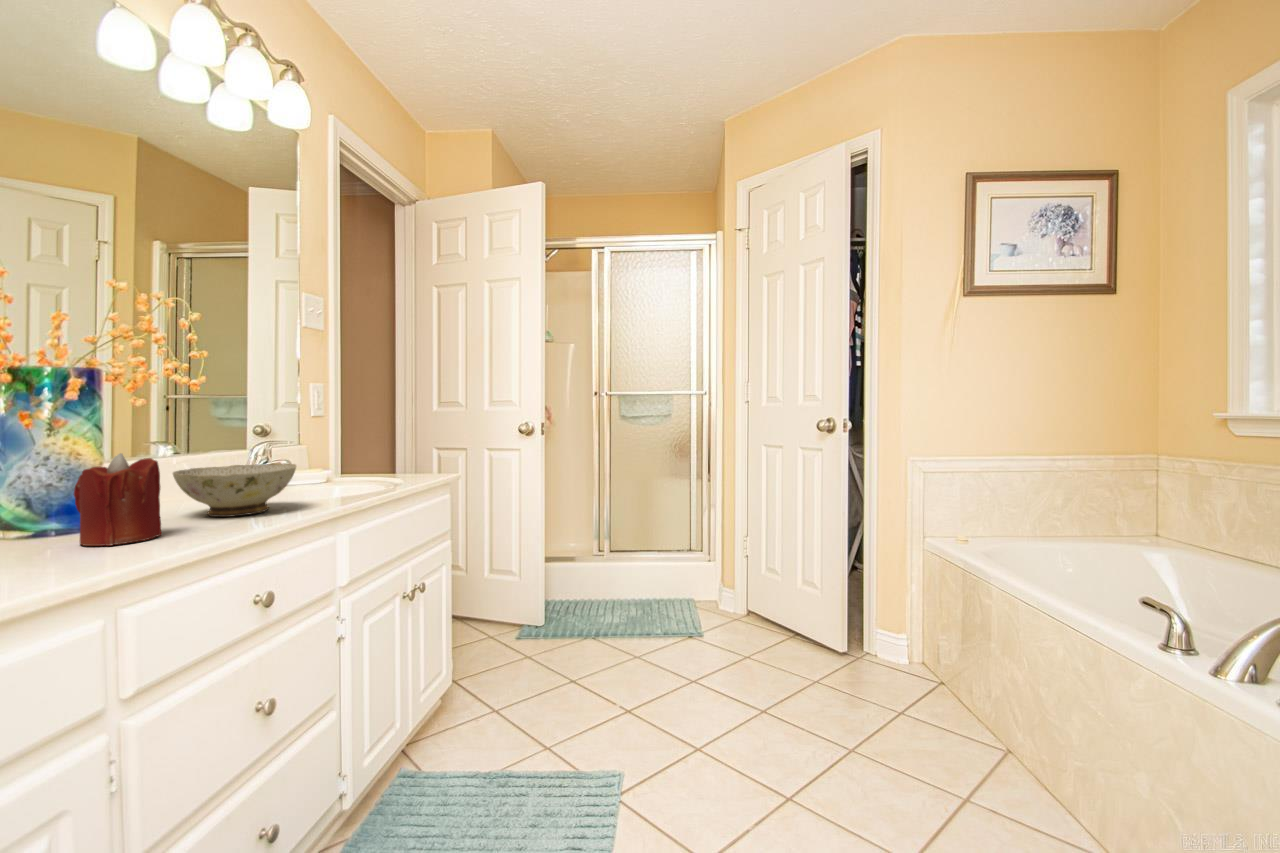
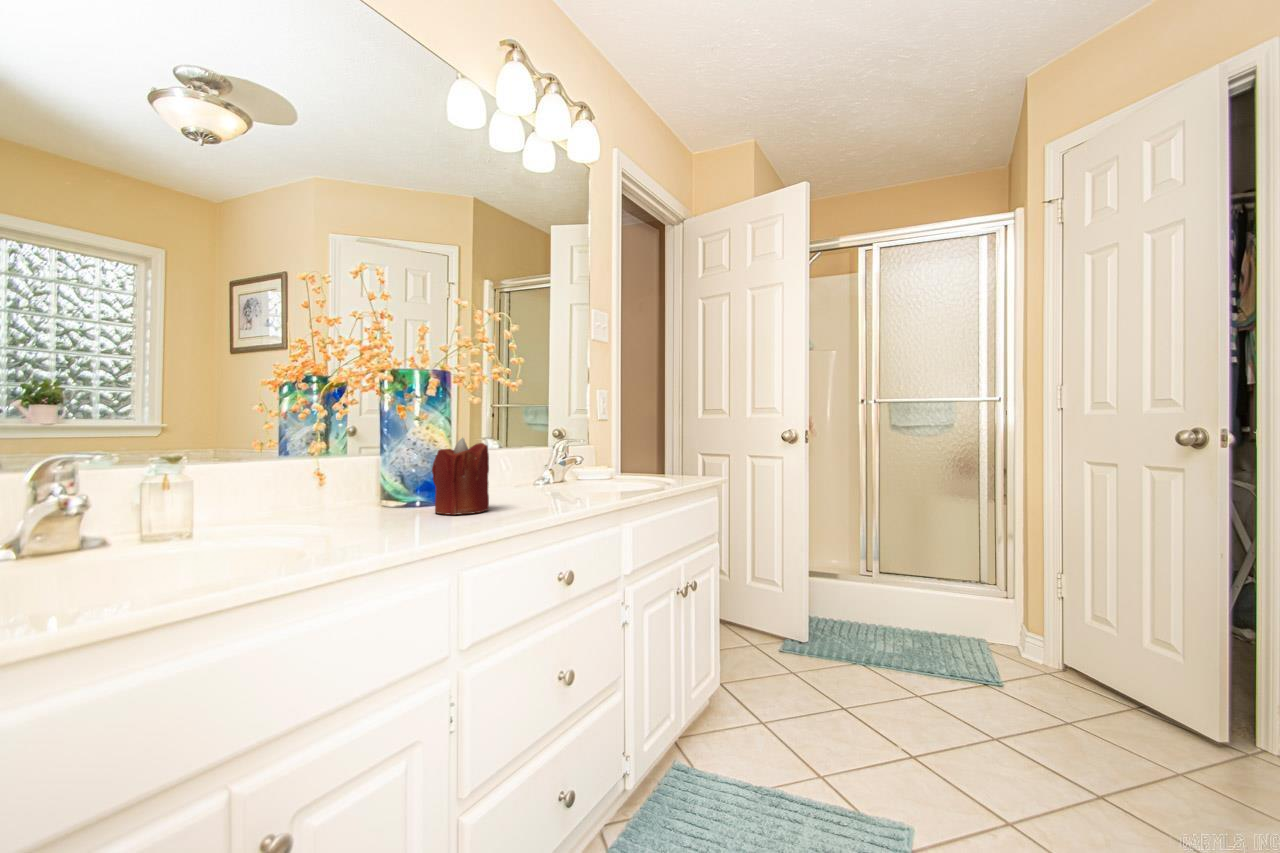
ceramic bowl: present [173,463,296,517] -> none [497,455,589,499]

